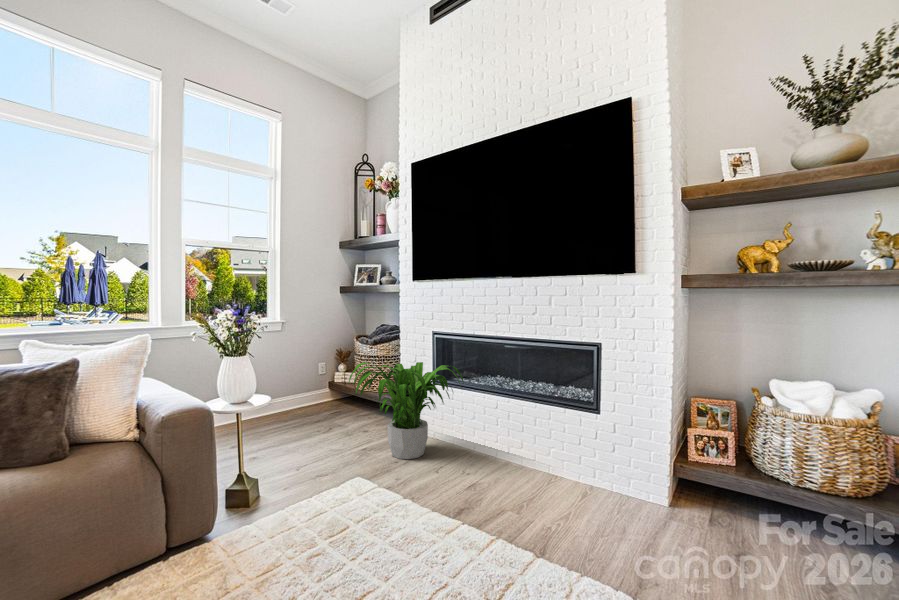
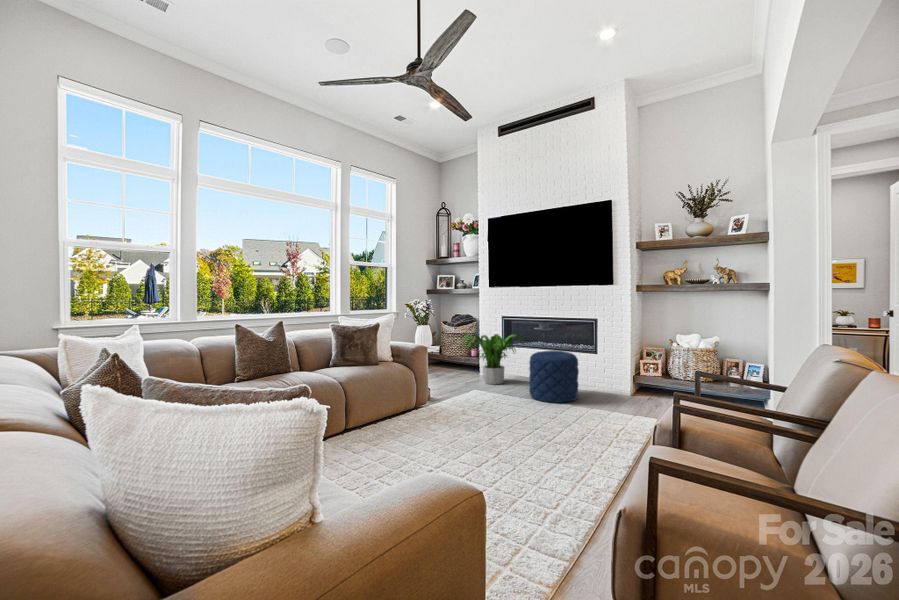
pouf: none [453,406,557,536] -> present [529,351,579,403]

